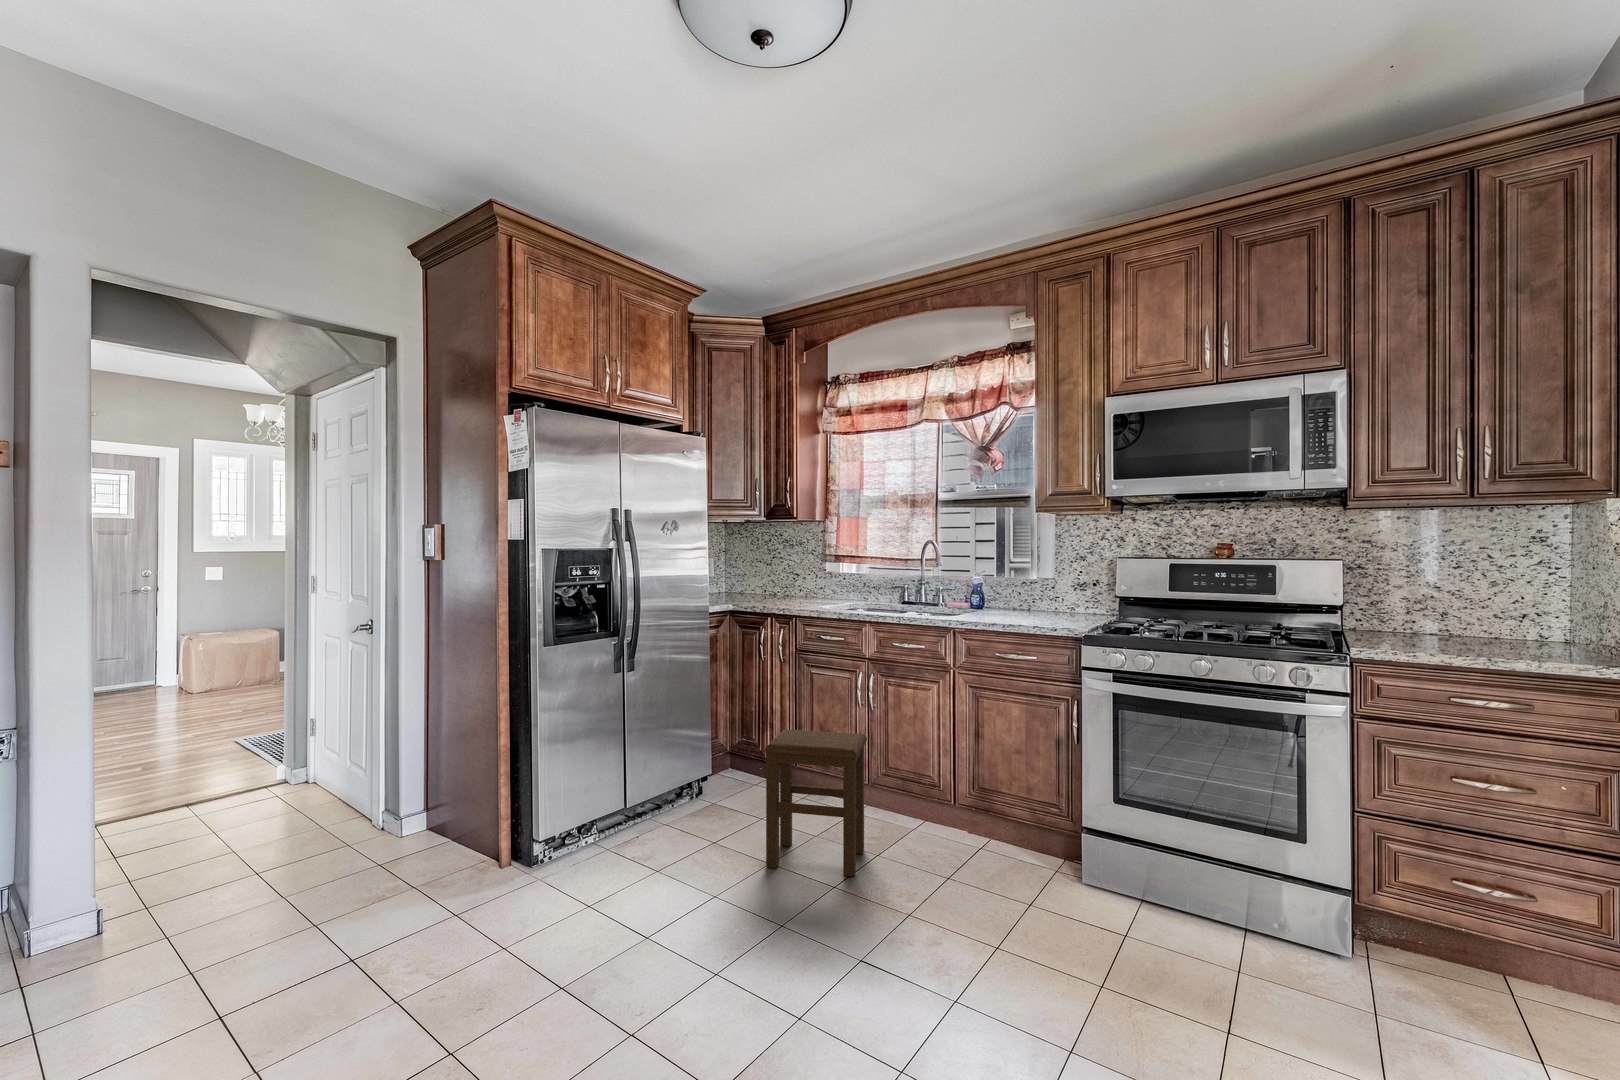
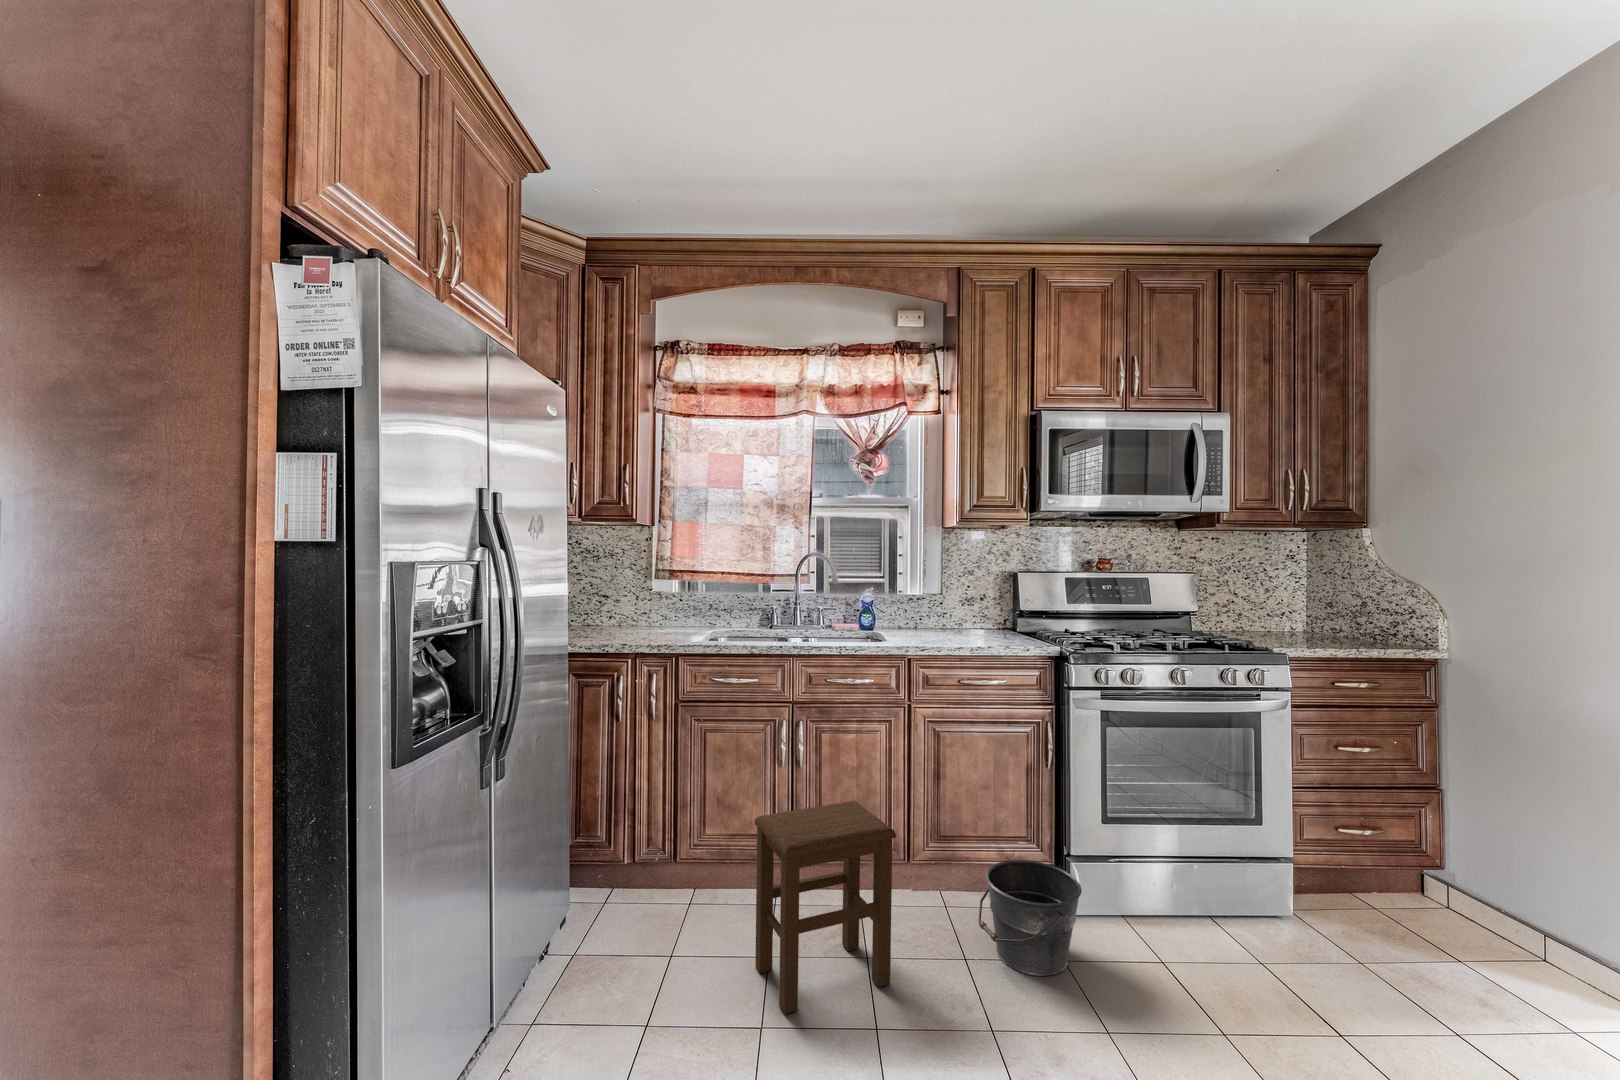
bucket: none [942,815,1037,915] -> present [978,860,1082,976]

